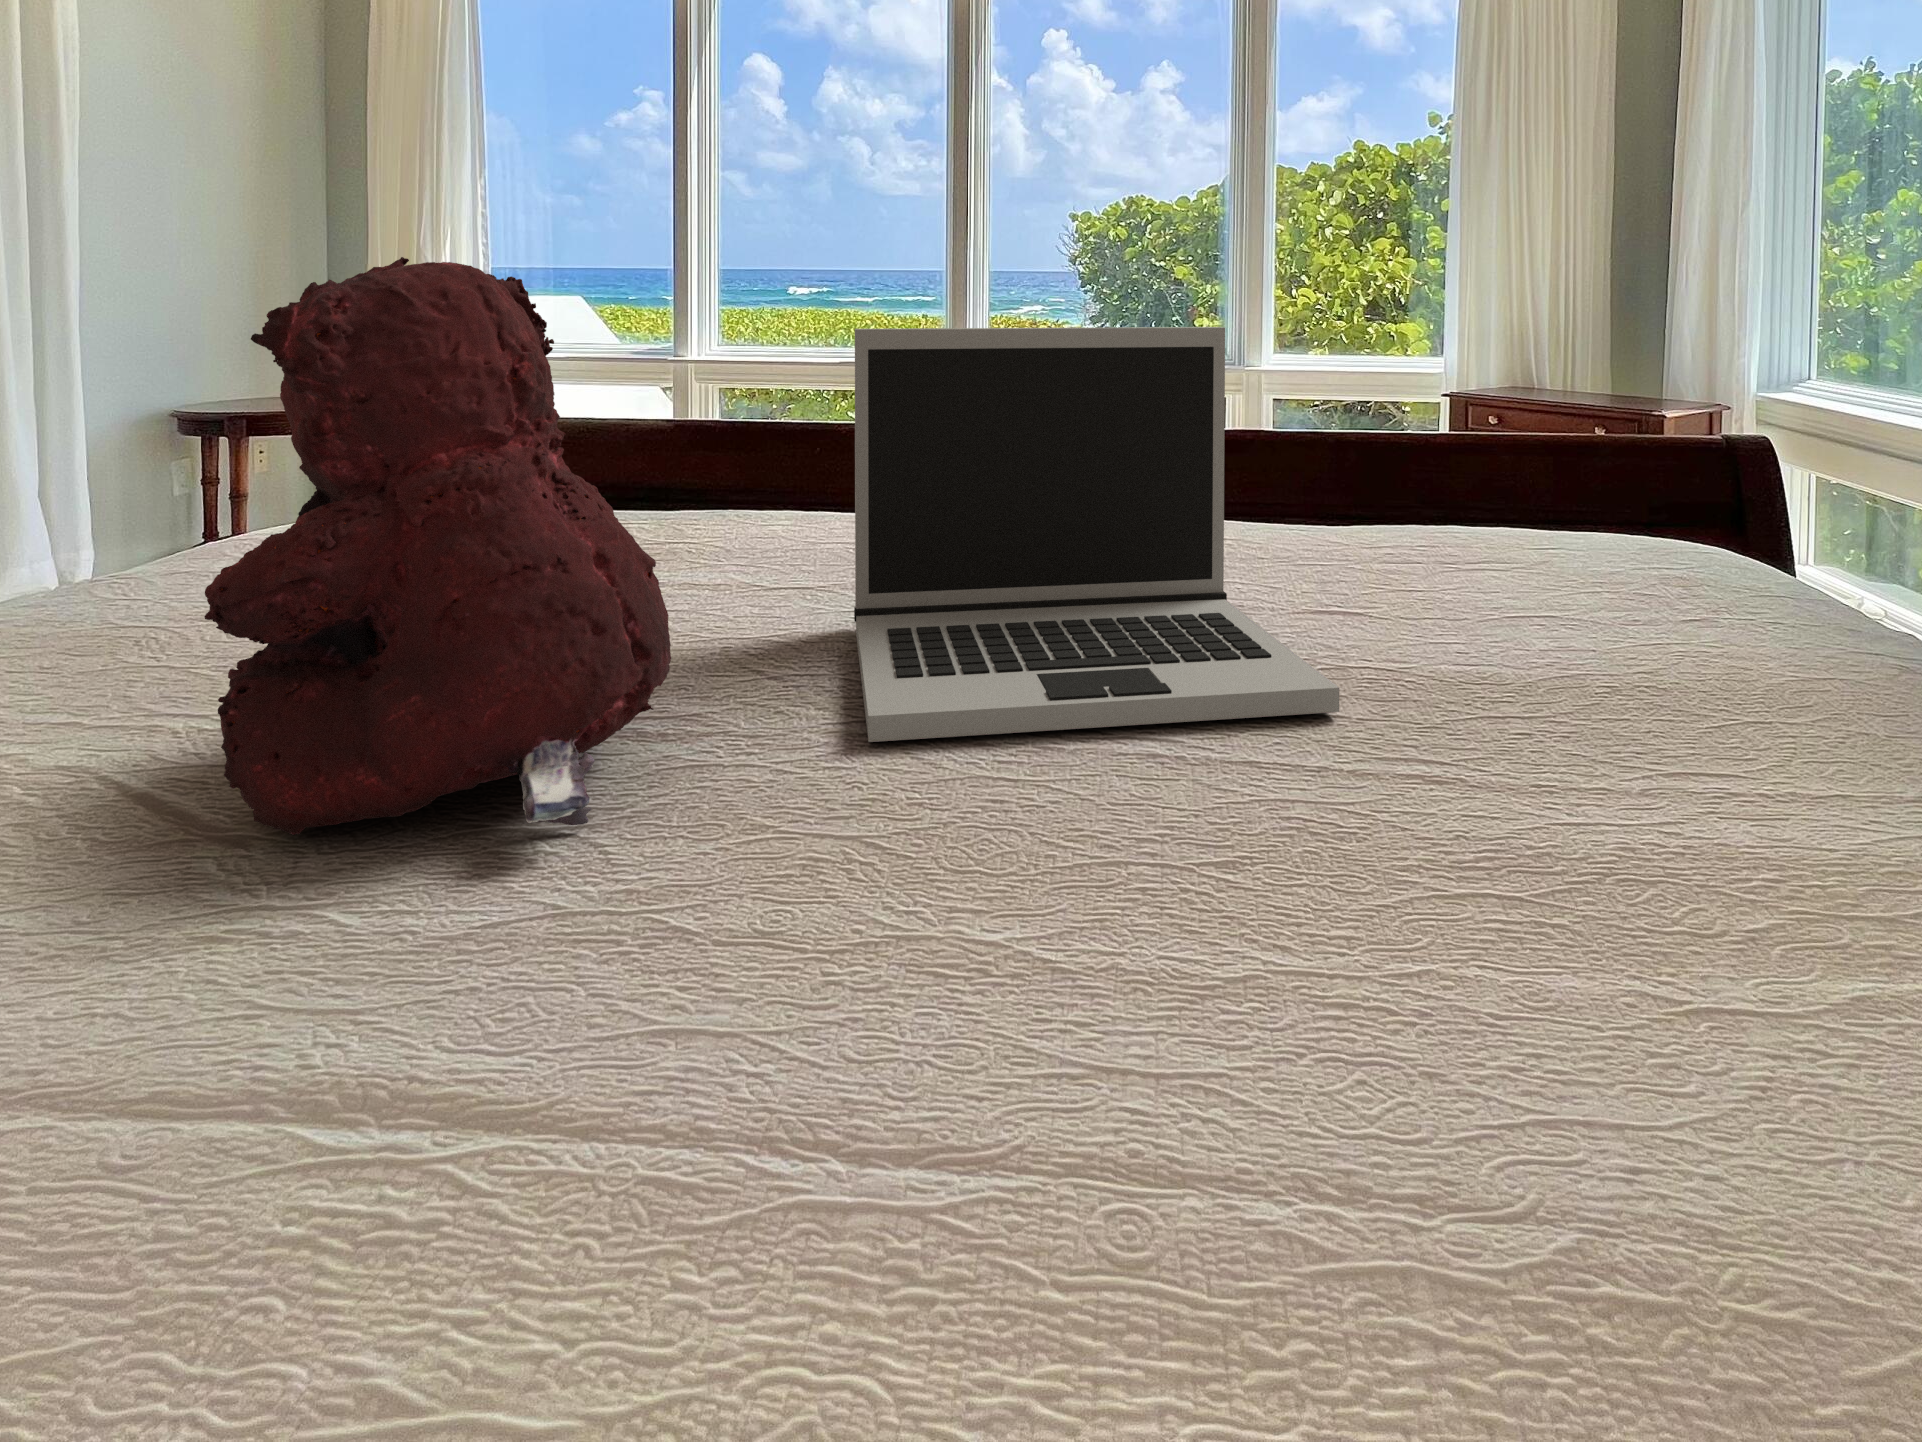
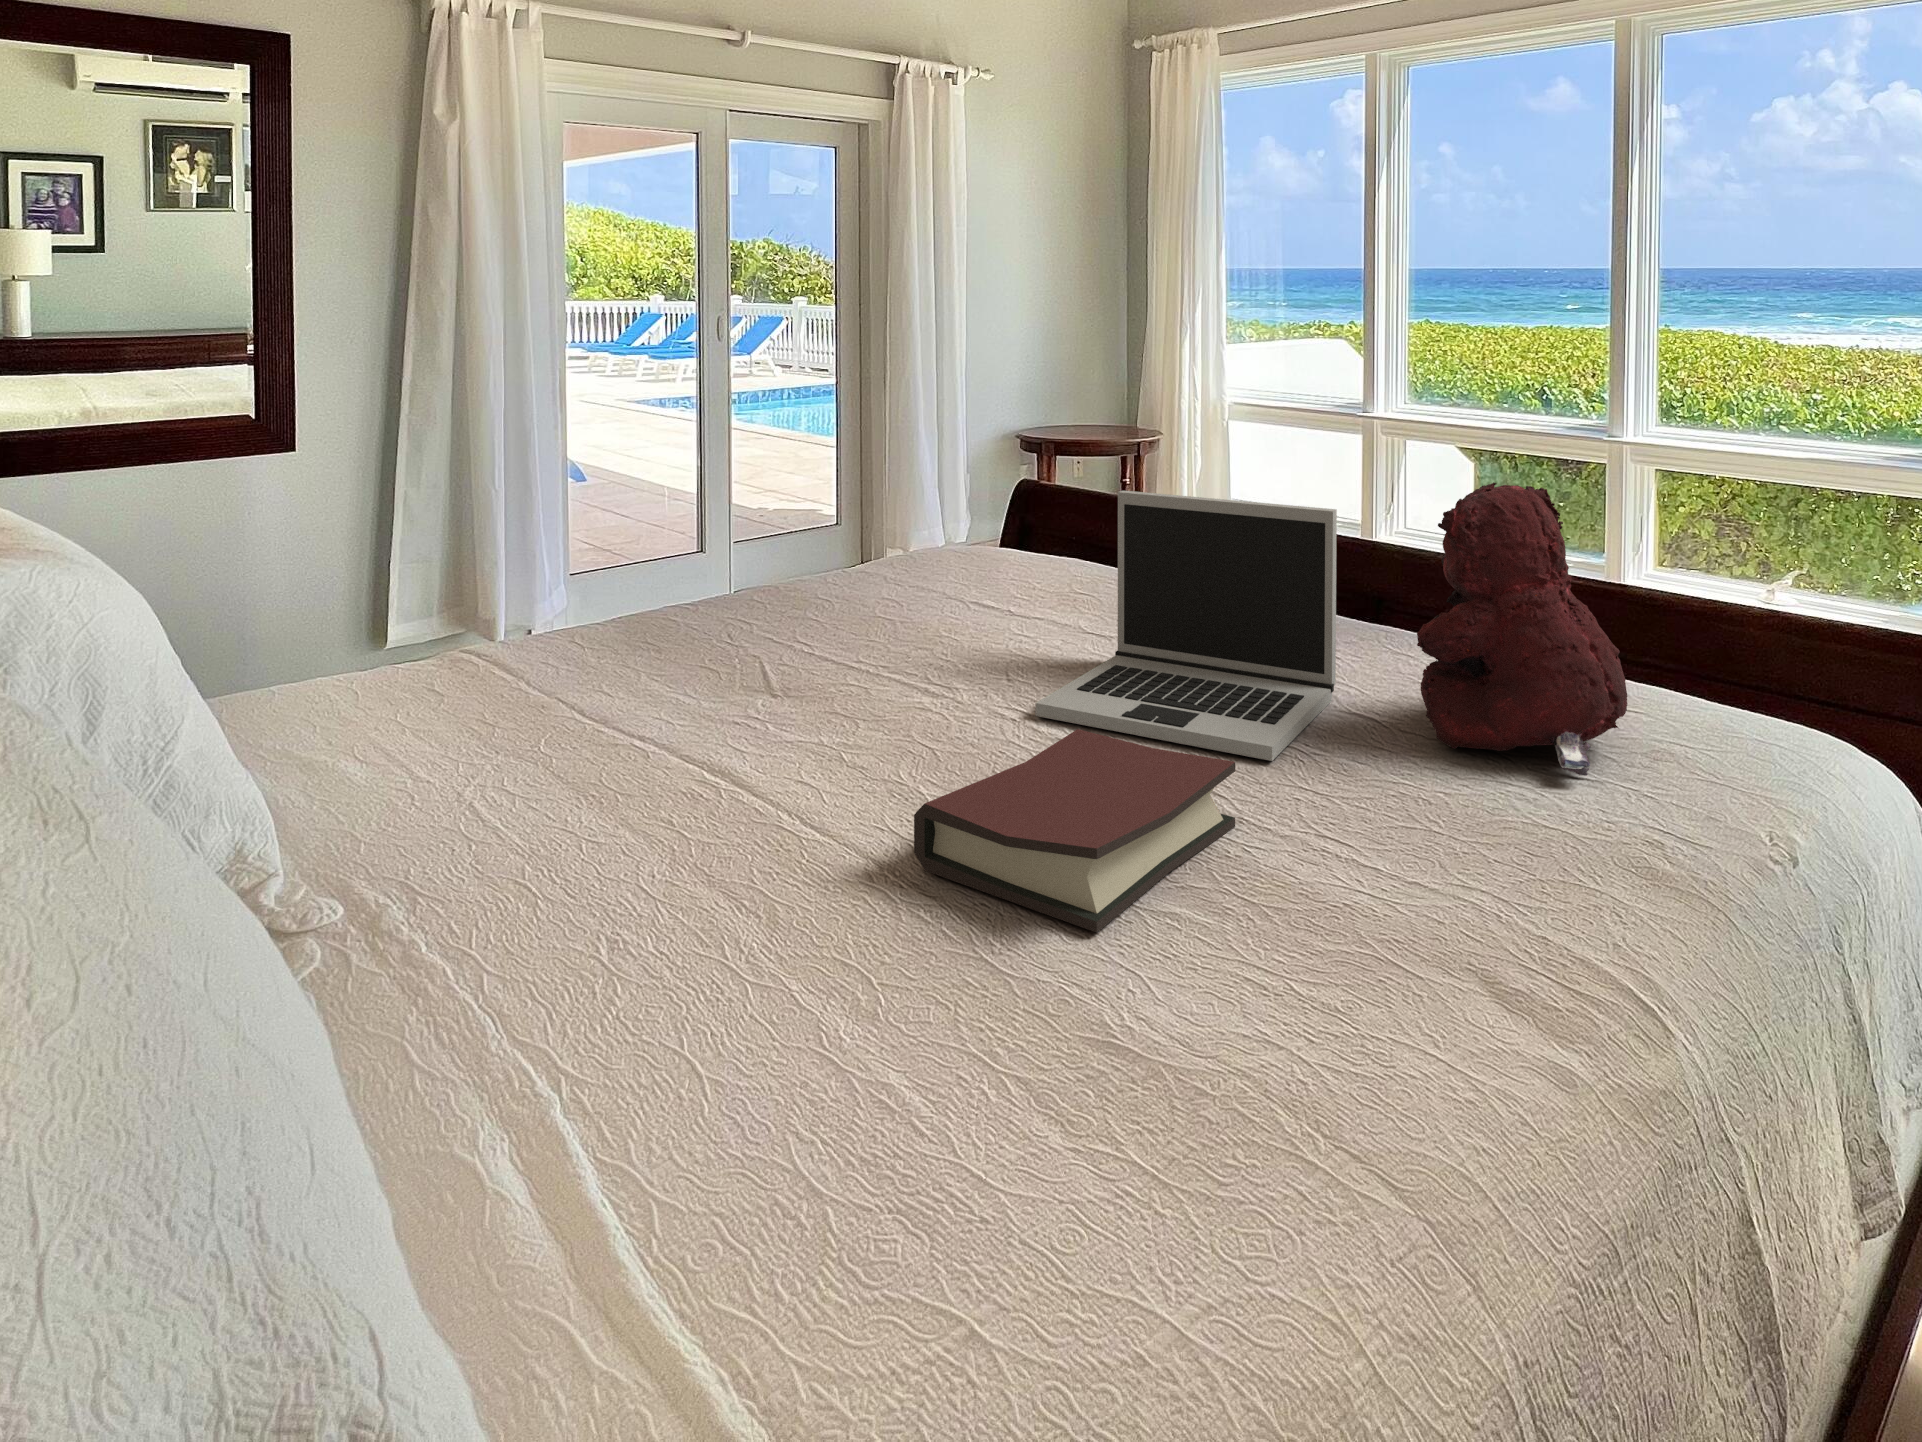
teddy bear: present [204,257,671,835] -> present [1417,482,1628,776]
hardback book: none [1114,709,1848,1206] -> present [914,729,1235,933]

